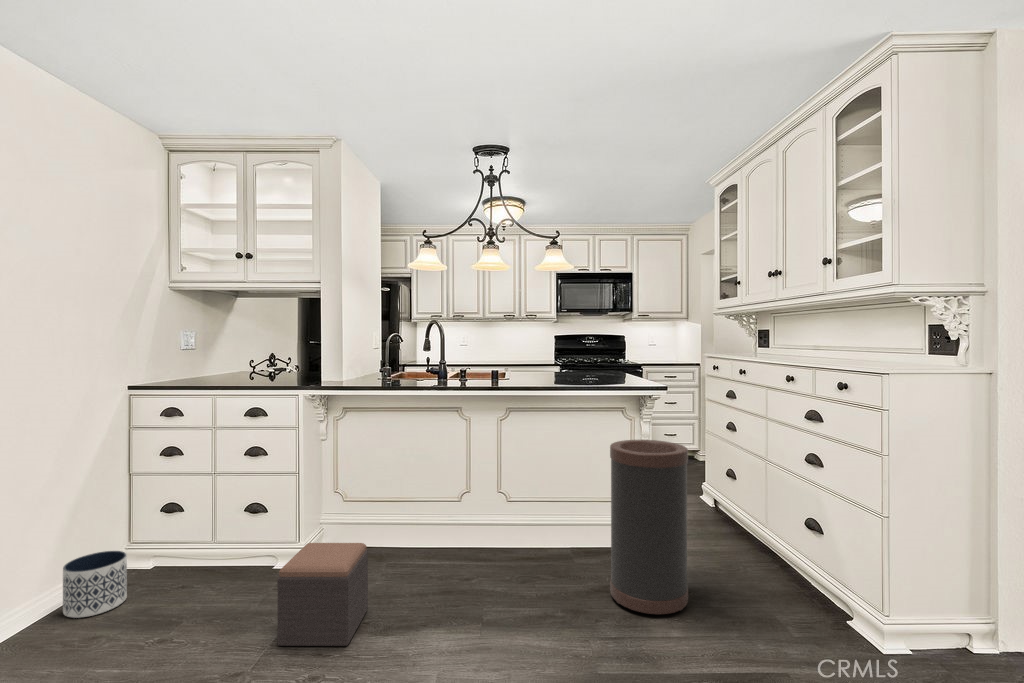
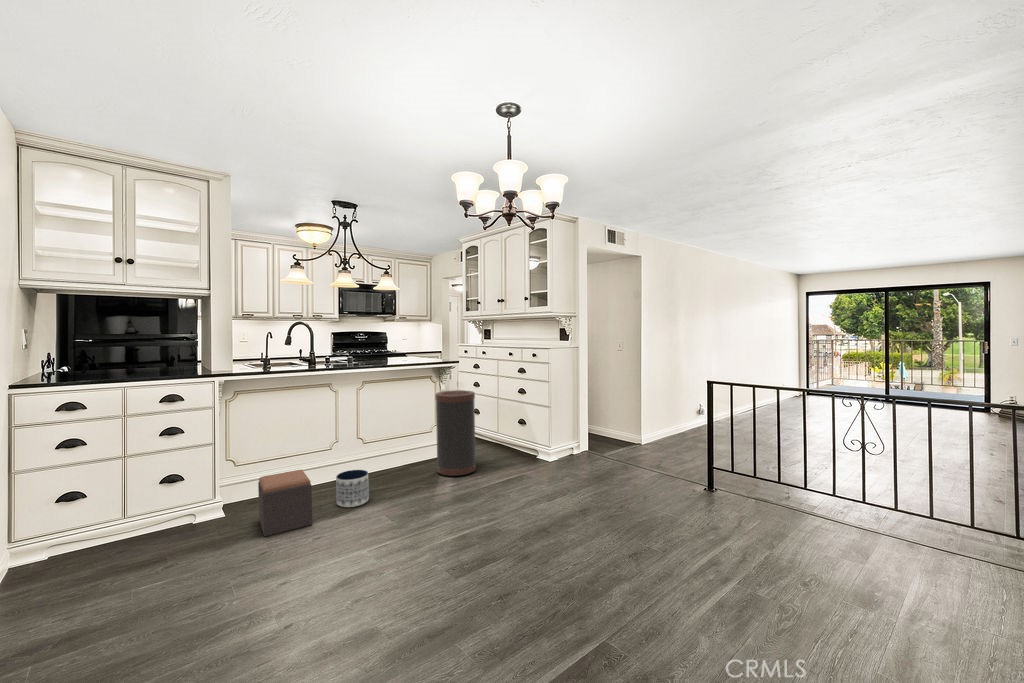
planter: present [63,551,127,618] -> present [336,470,369,507]

